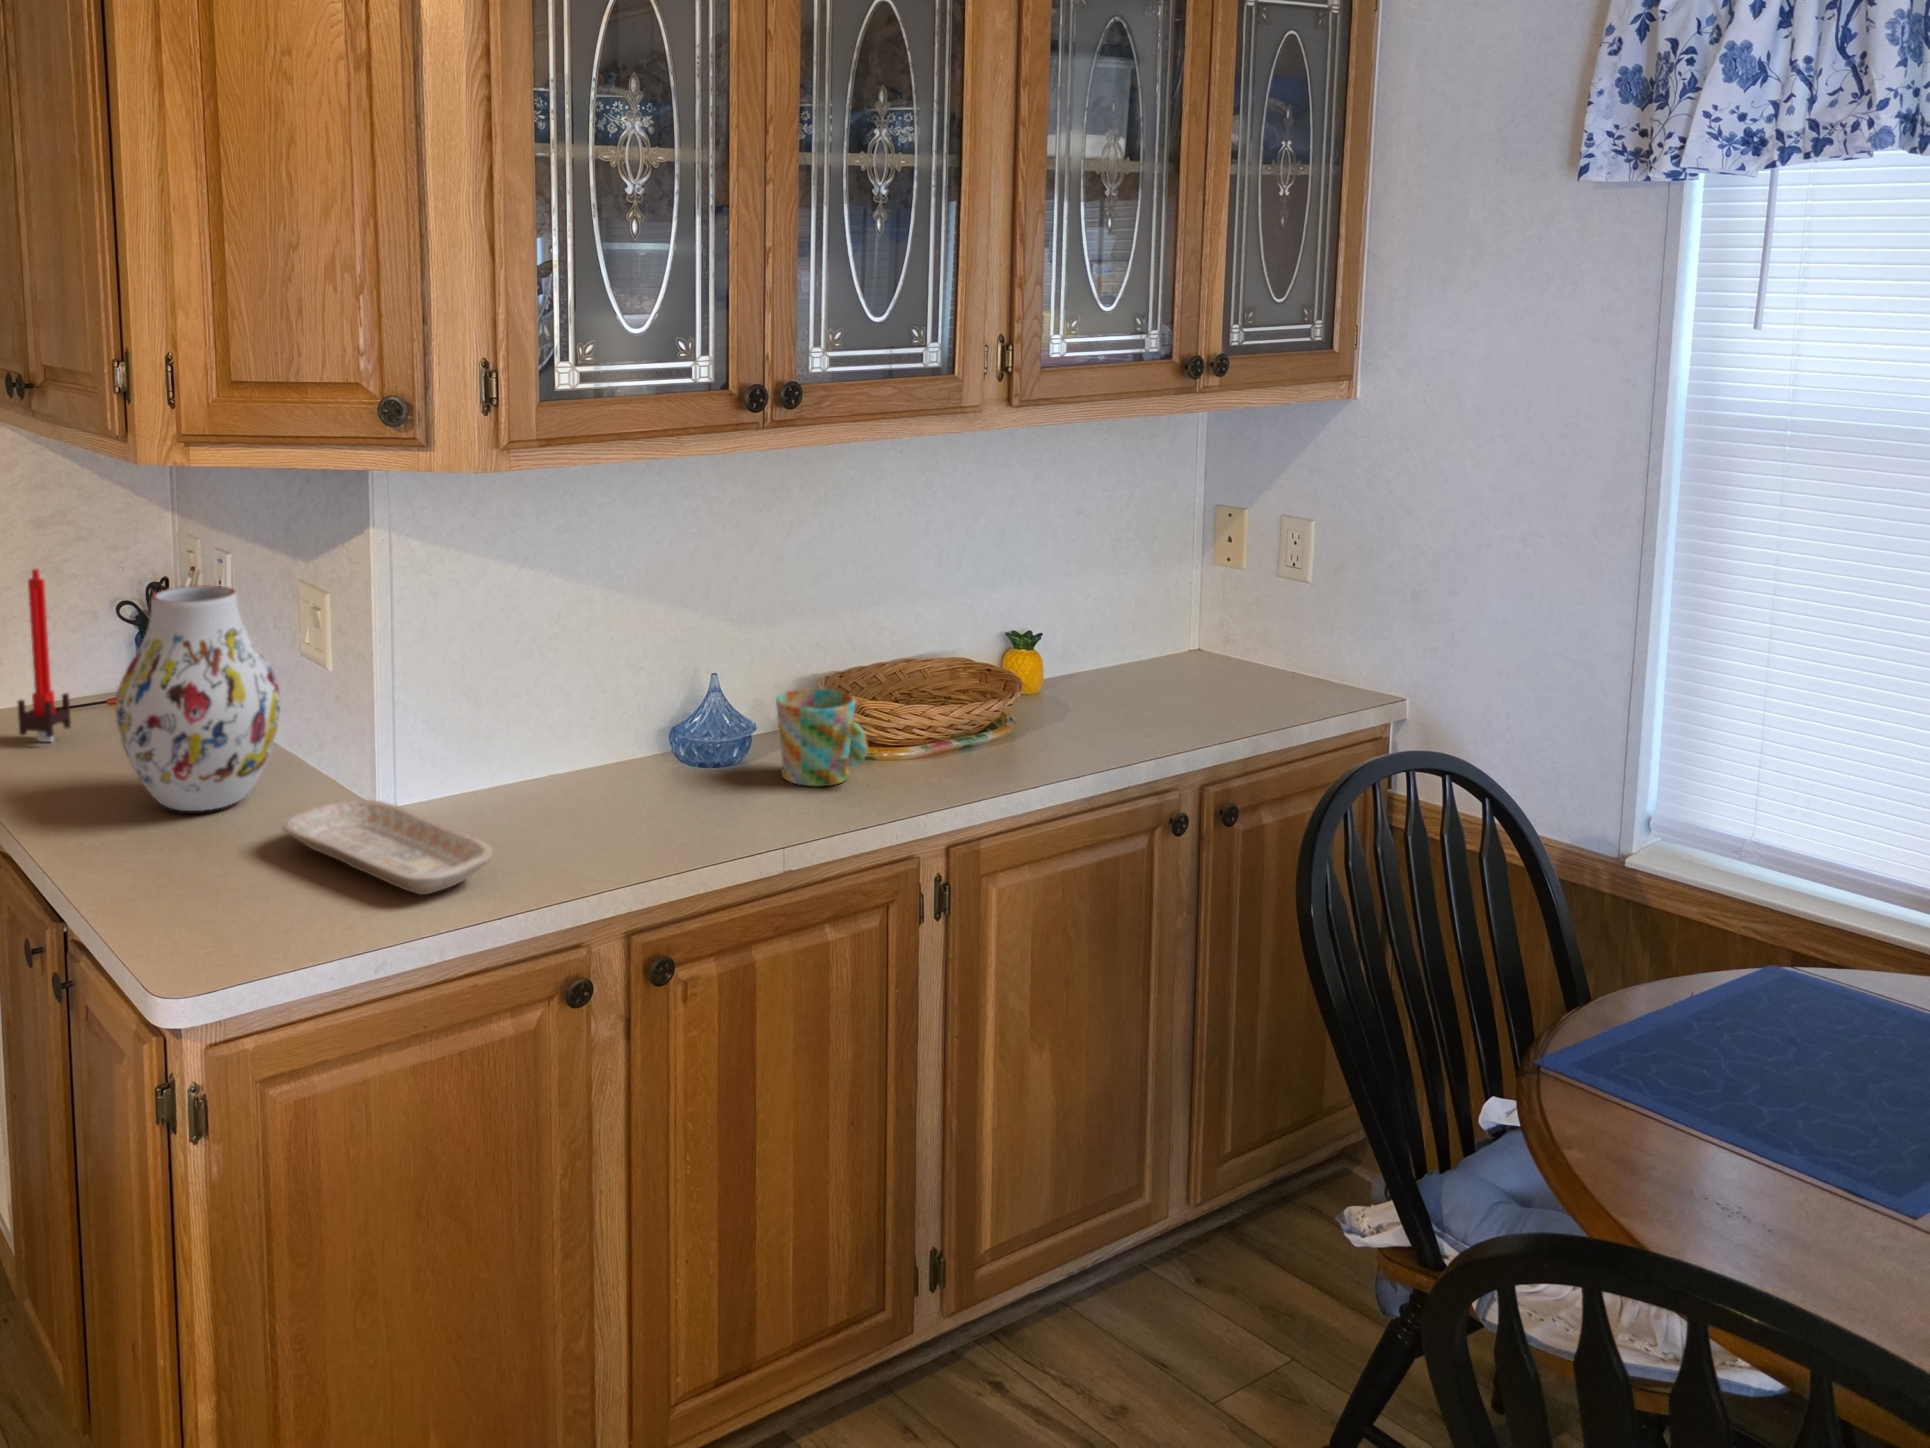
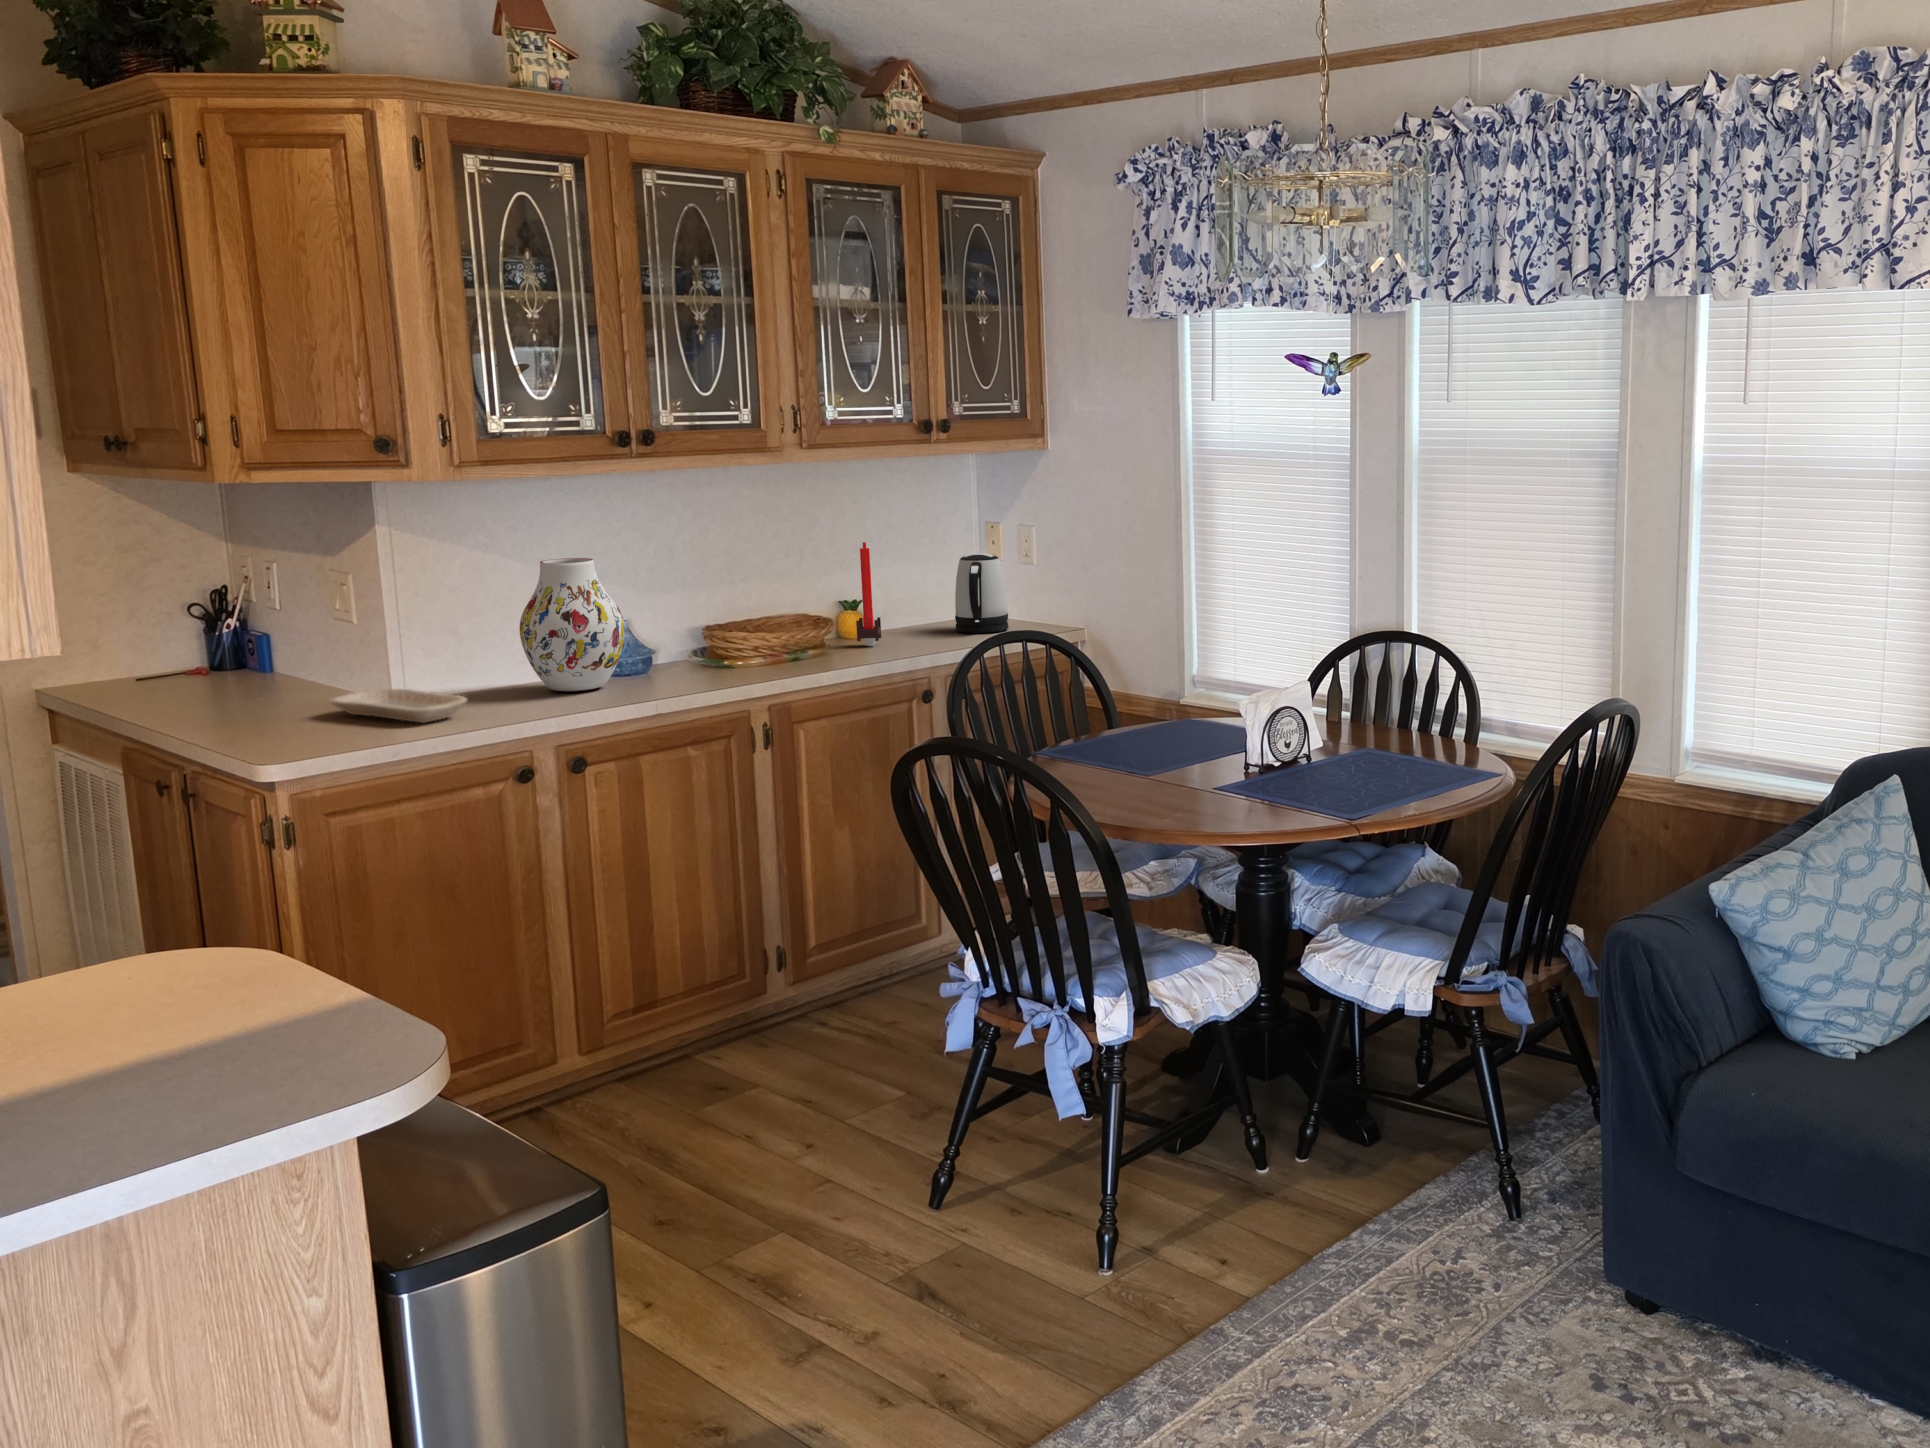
kettle: none [1187,566,1277,699] -> present [955,553,1009,633]
candle: present [18,569,71,742] -> present [856,542,881,646]
vase: present [115,586,281,811] -> present [520,558,624,692]
mug: present [776,689,868,786] -> none [660,623,717,677]

